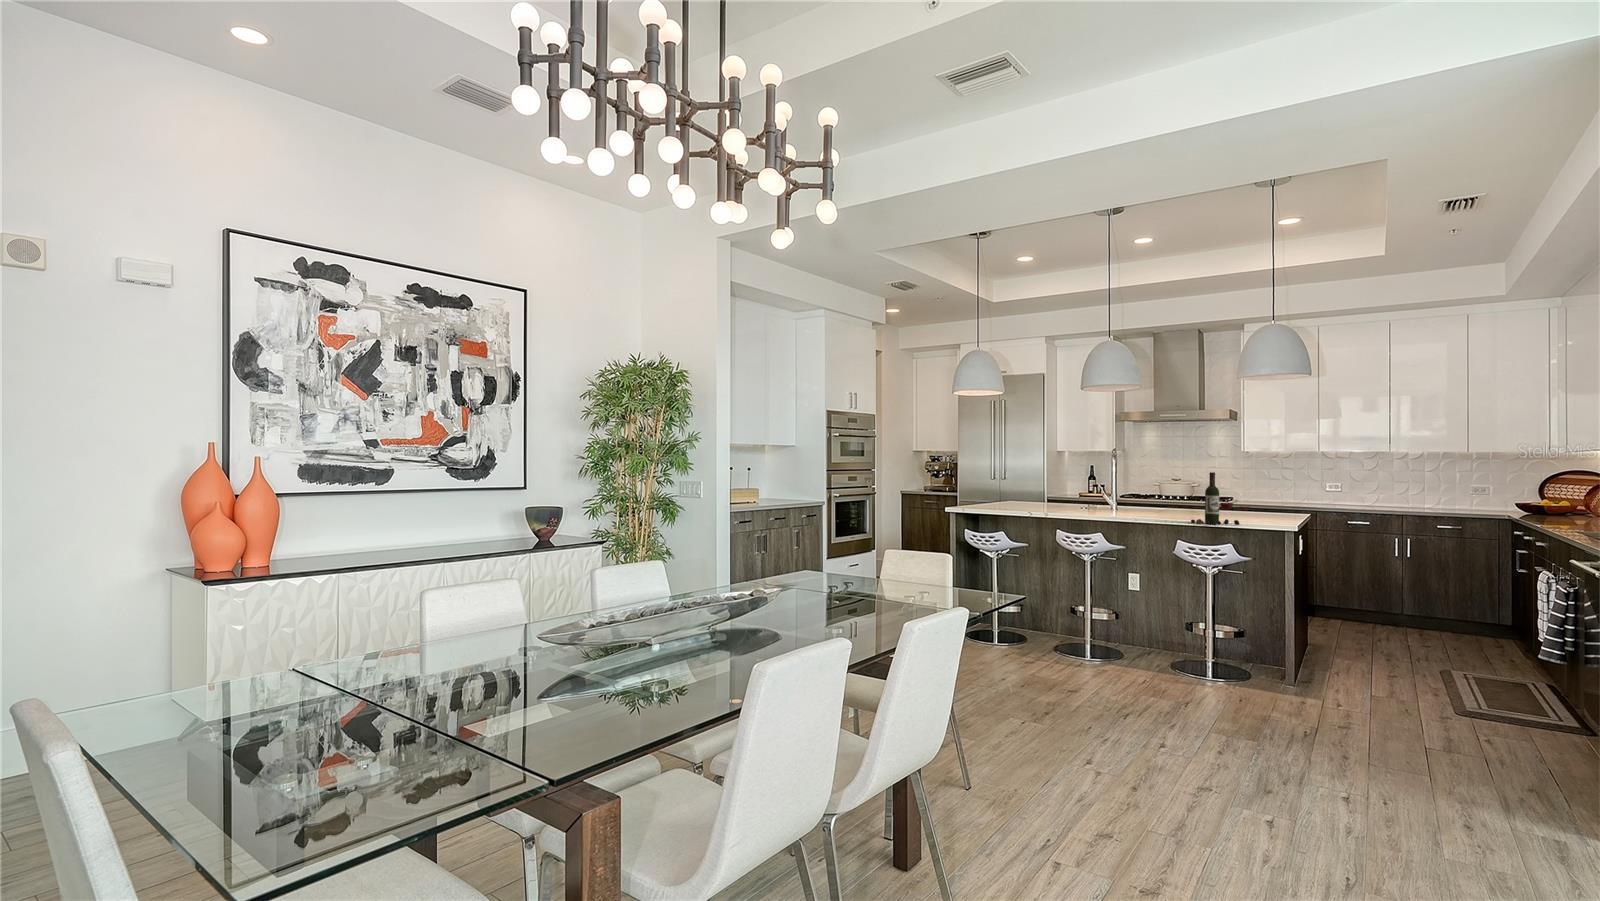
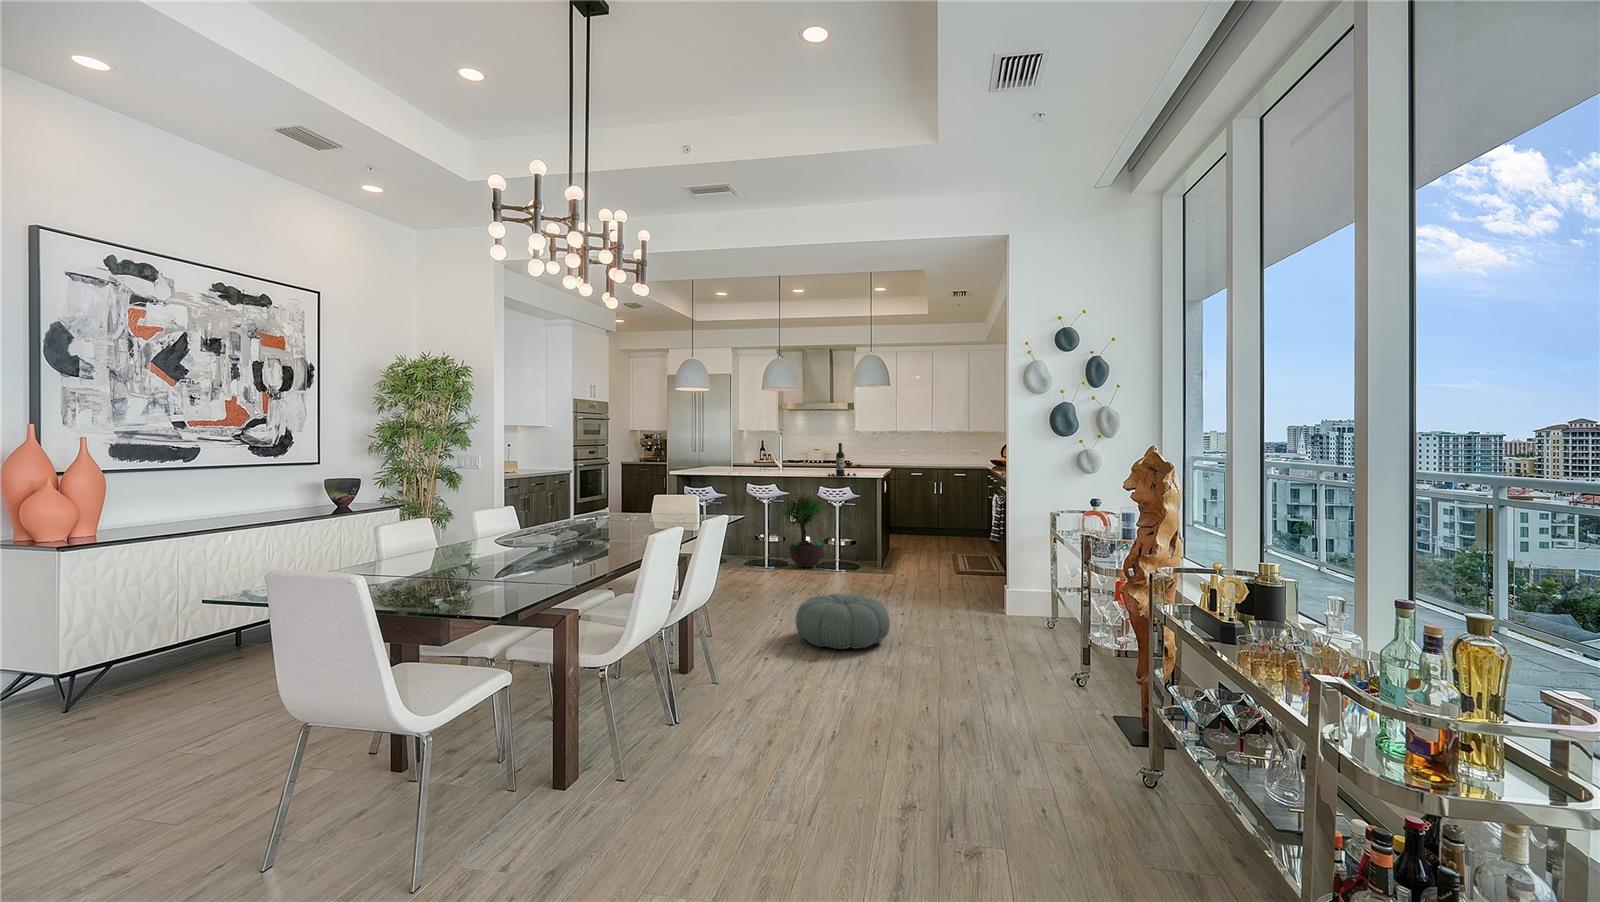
potted tree: none [1110,541,1185,661] -> present [781,494,824,567]
pouf: none [1122,732,1302,844] -> present [795,594,890,649]

